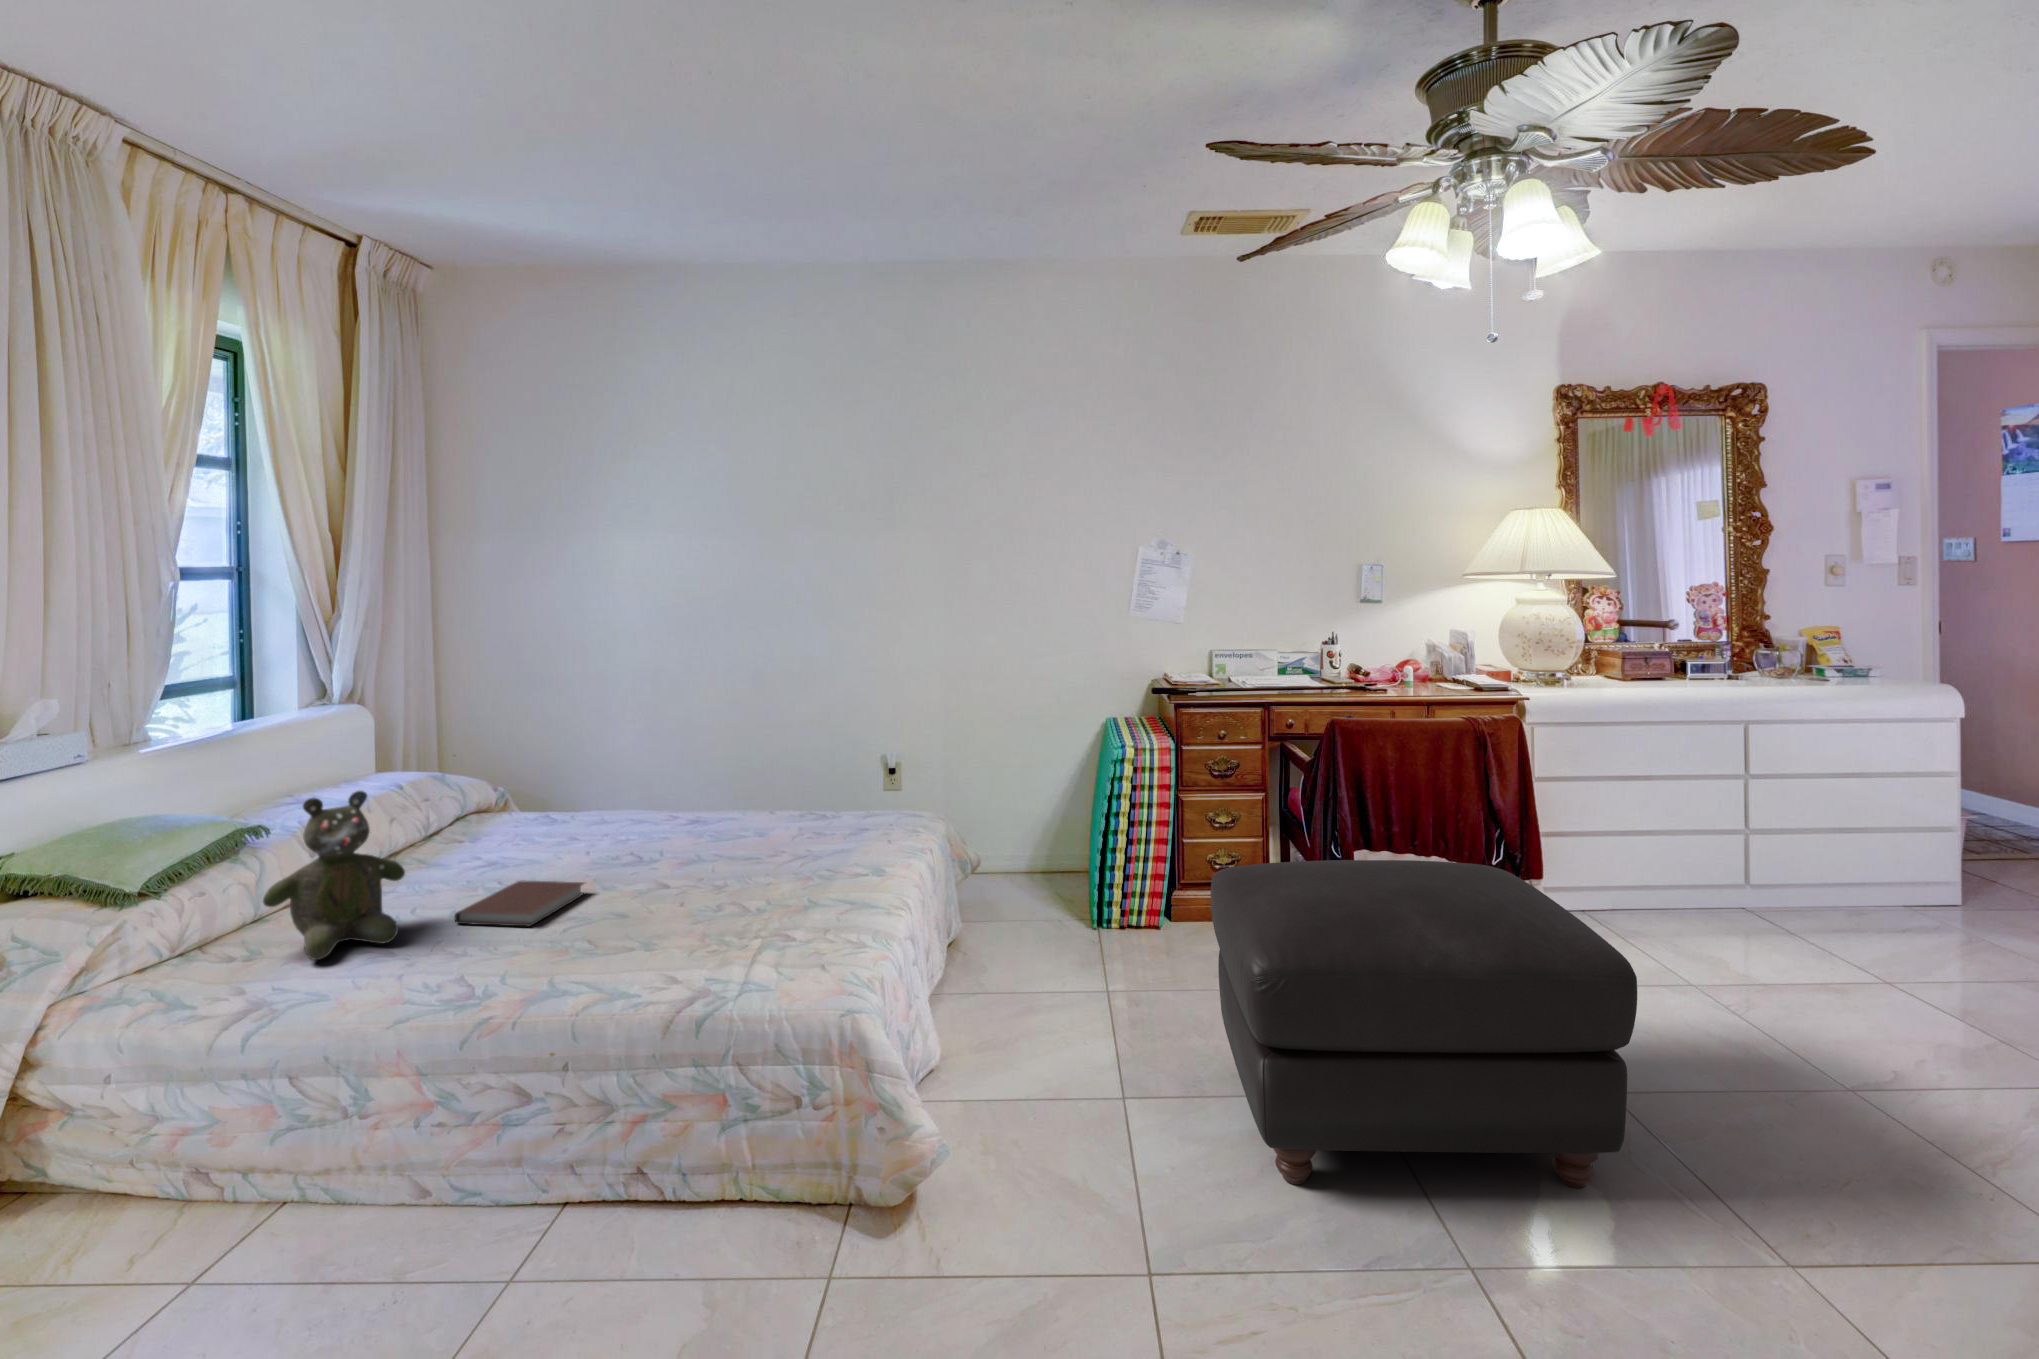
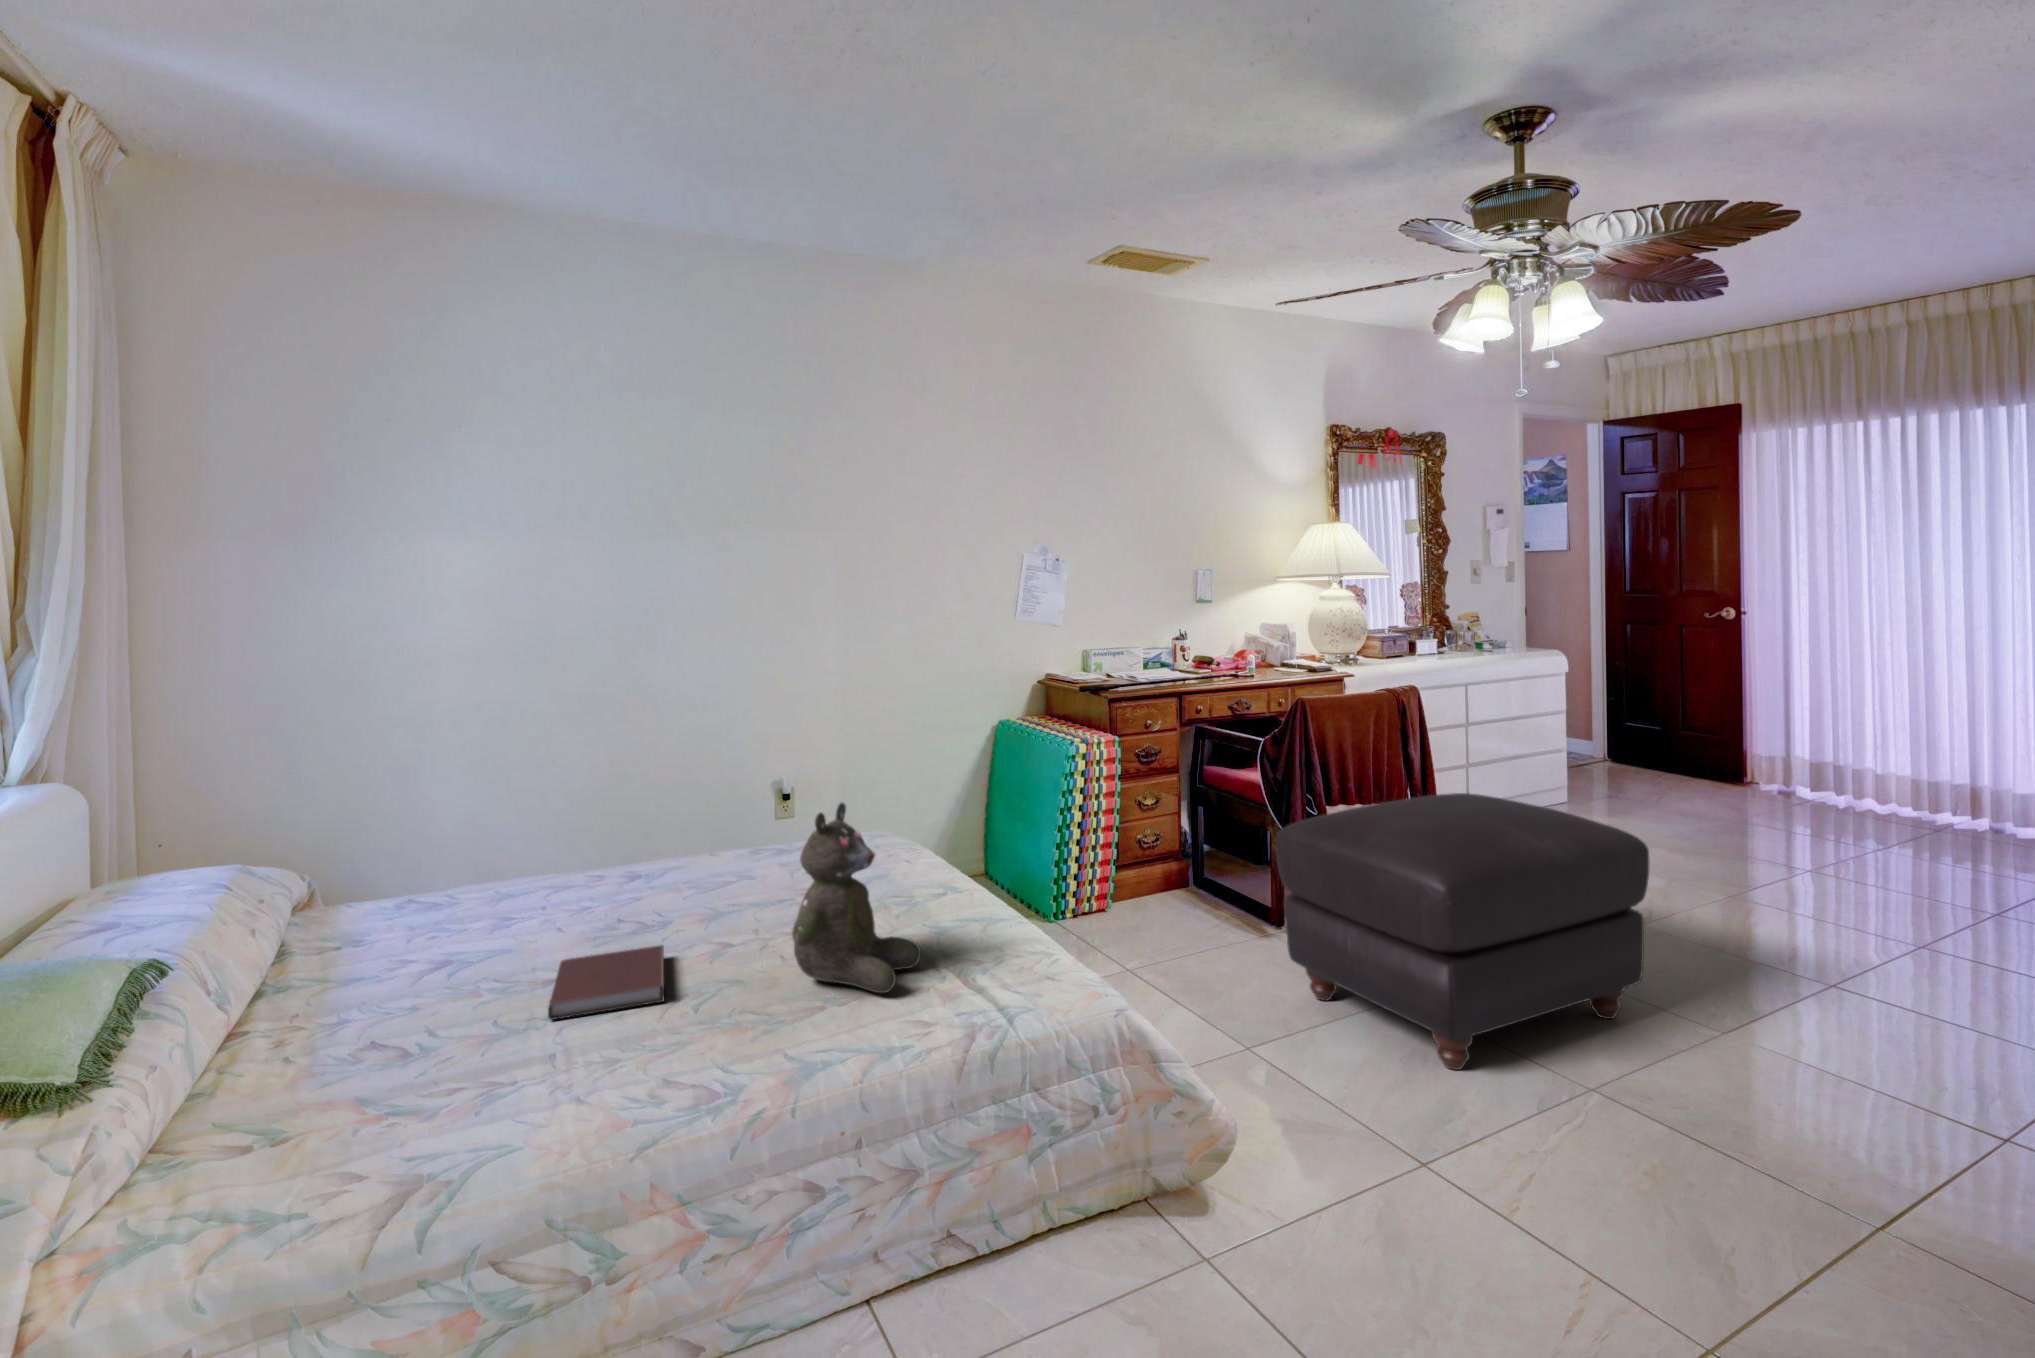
teddy bear: present [263,791,405,960] -> present [792,803,921,993]

